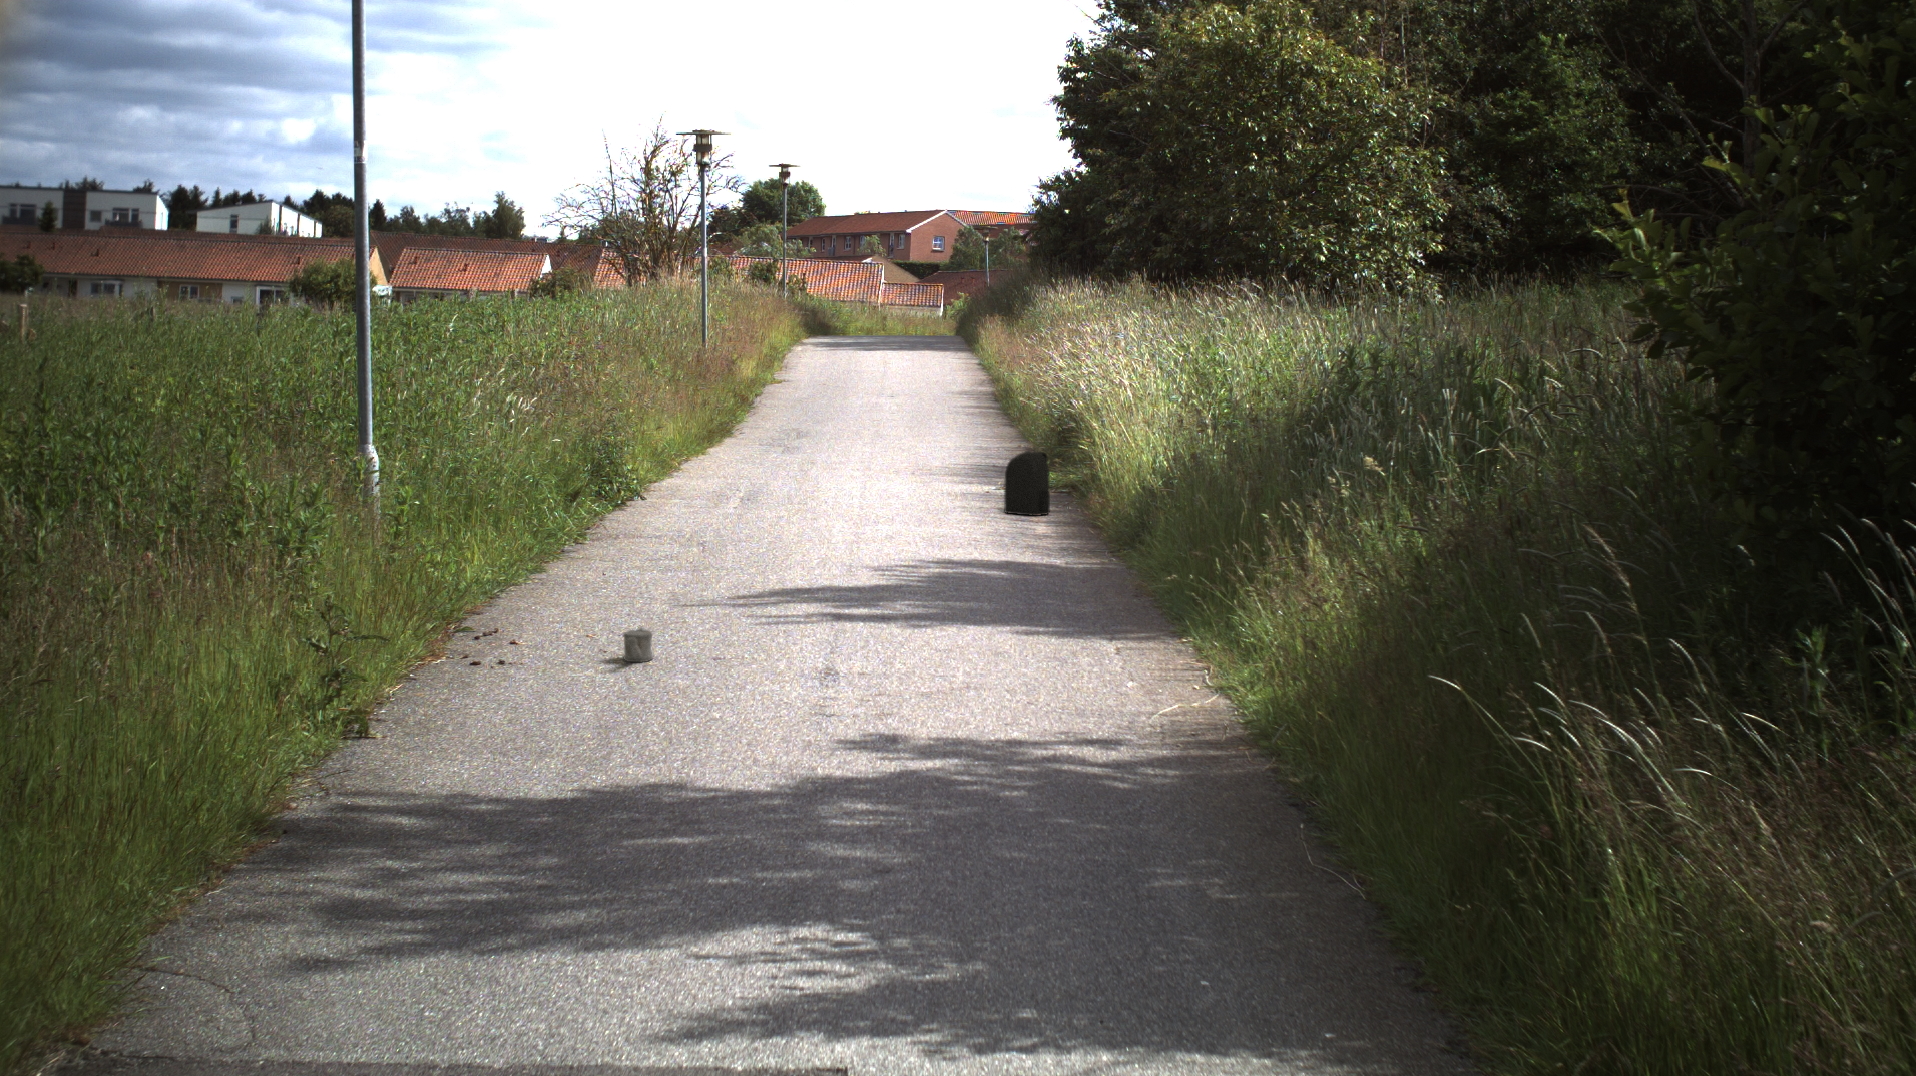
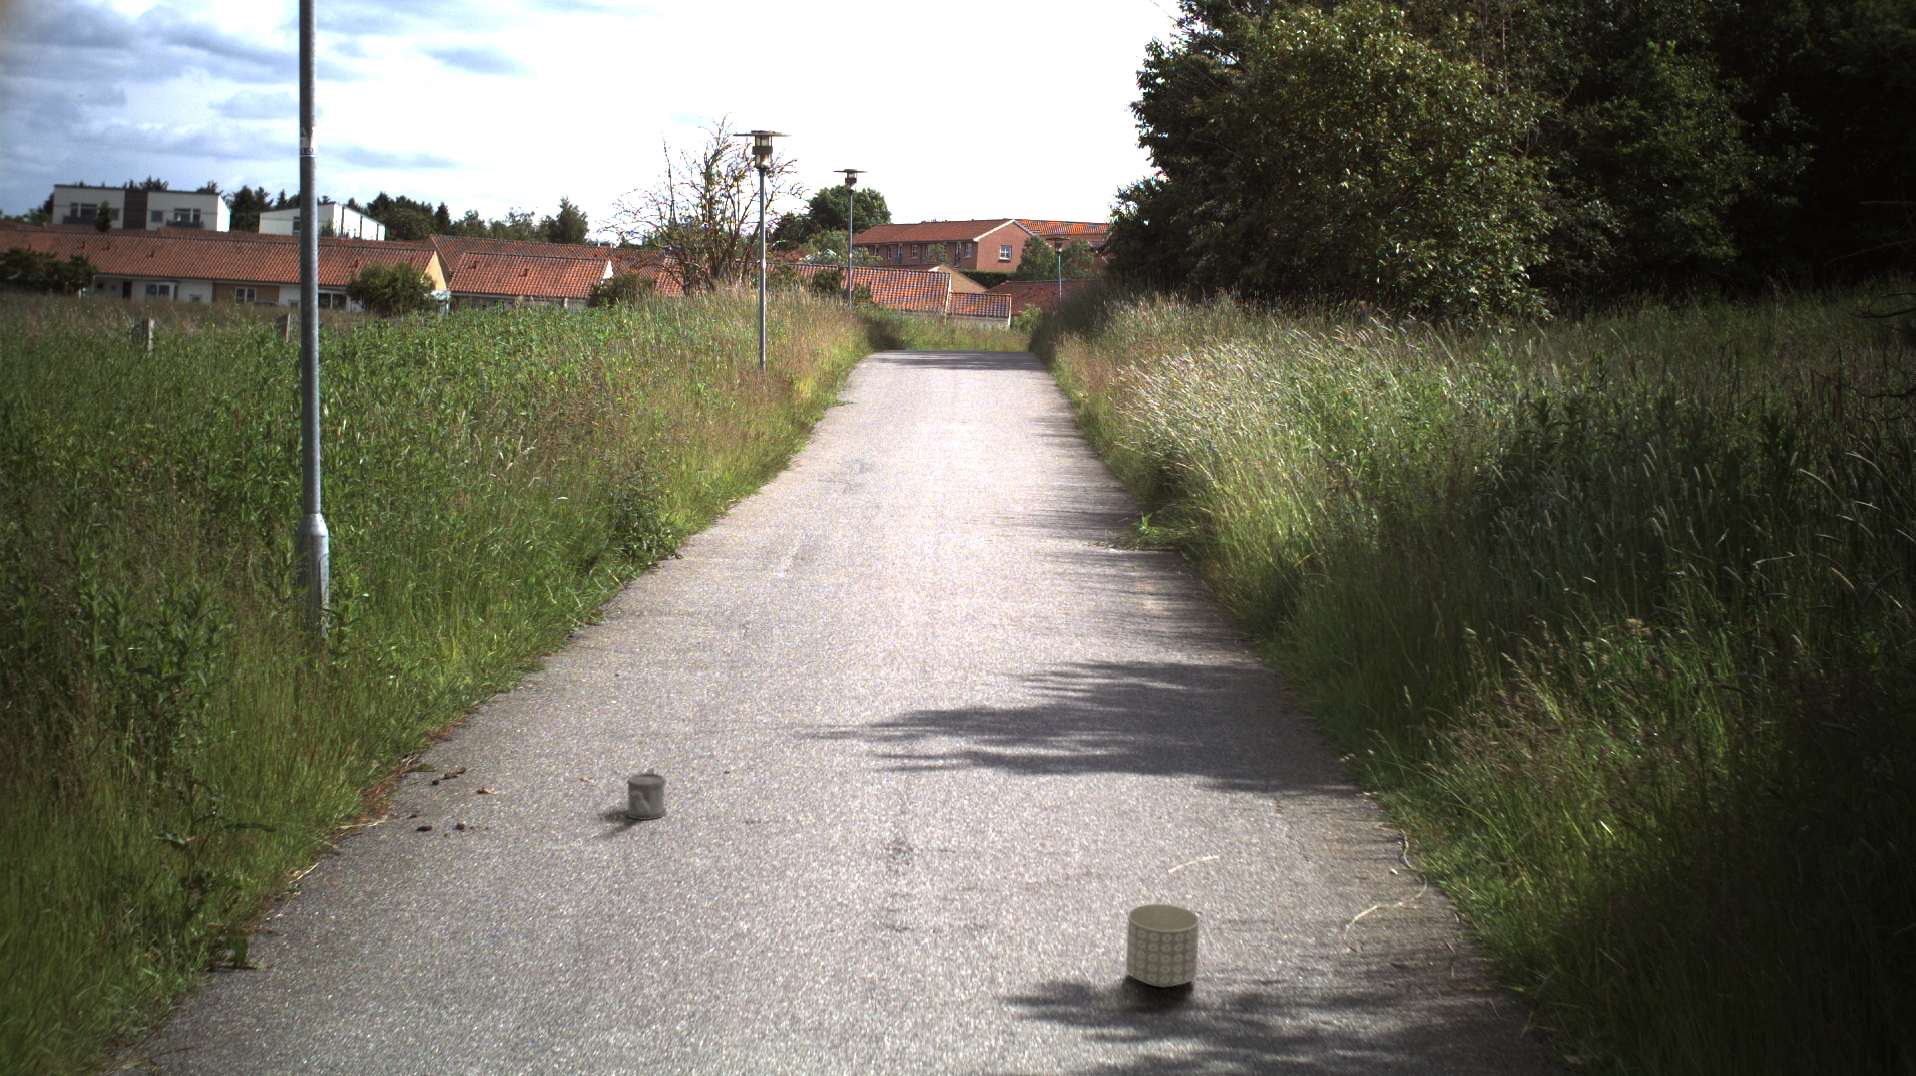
backpack: present [1004,451,1050,516] -> none [1099,502,1152,582]
planter: none [988,685,1037,739] -> present [1126,904,1199,988]

